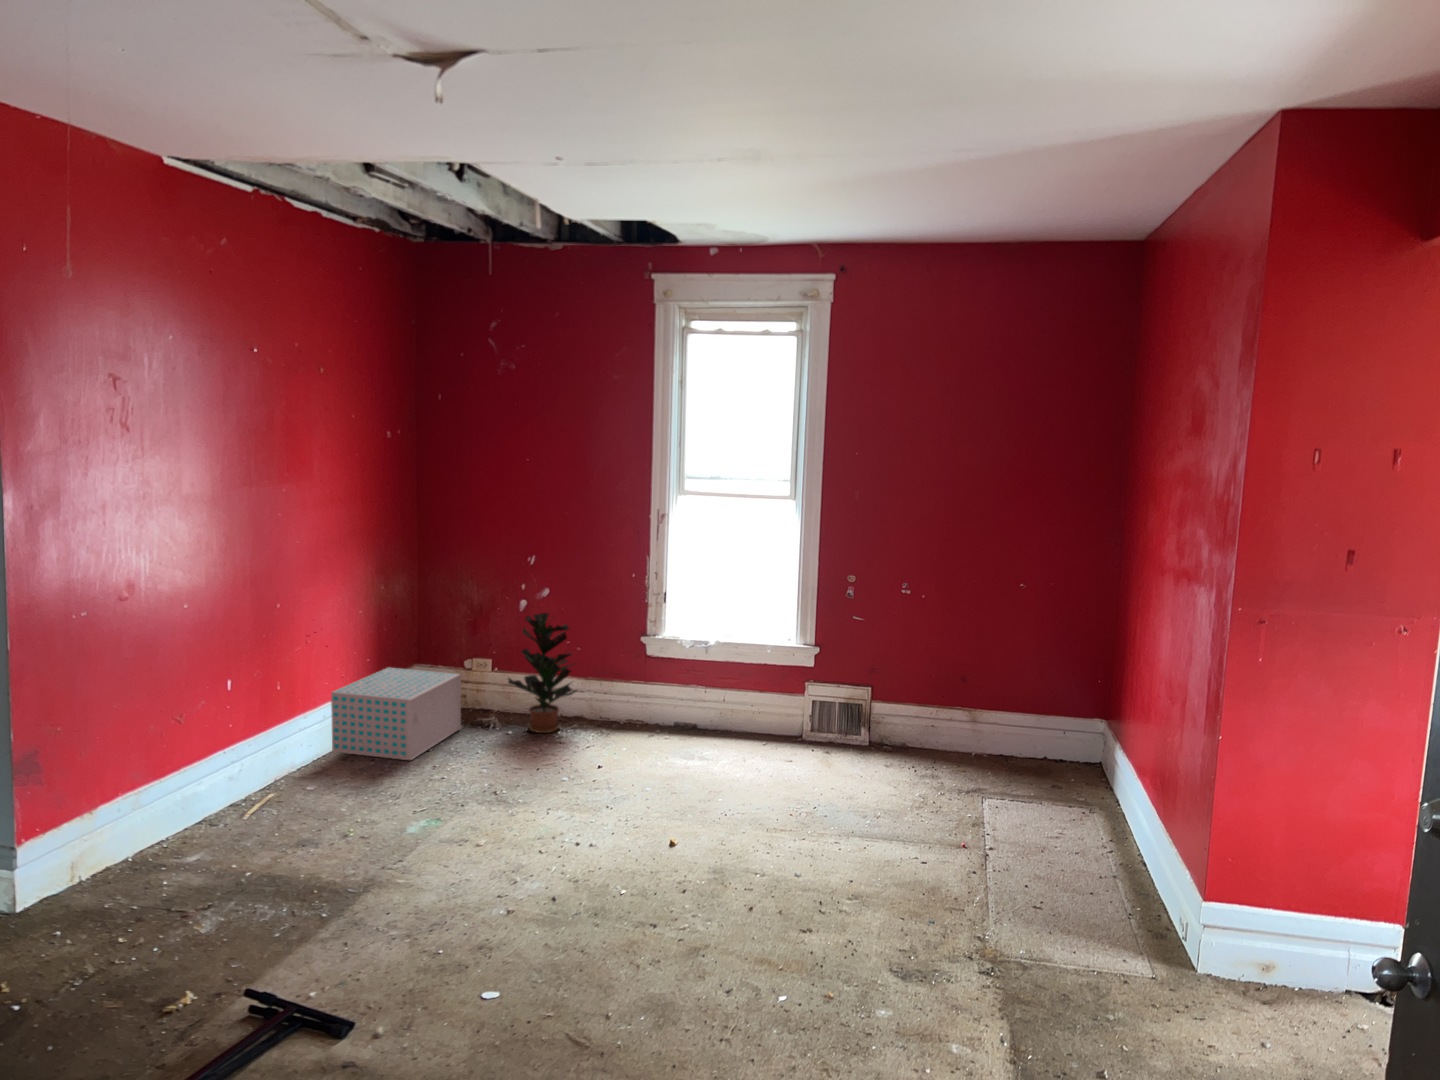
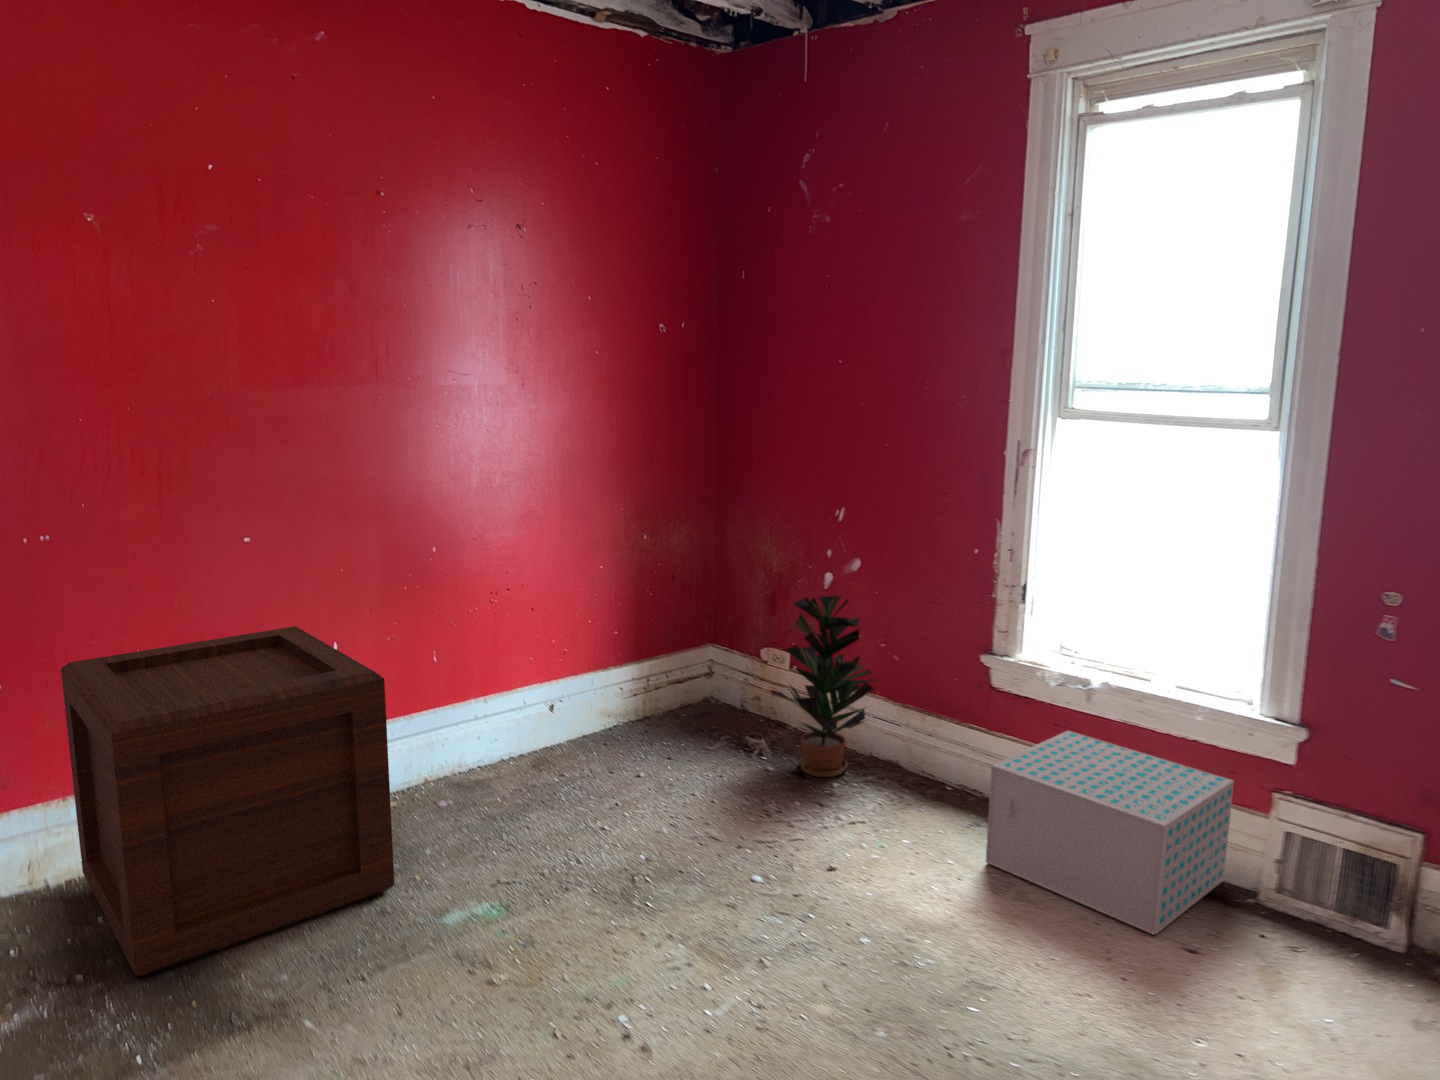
storage box: present [331,668,461,760] -> present [986,731,1234,934]
wooden crate: none [58,674,346,923] -> present [61,626,394,976]

